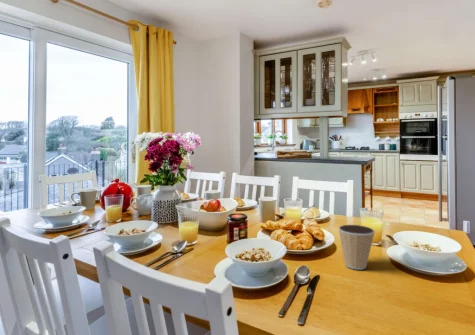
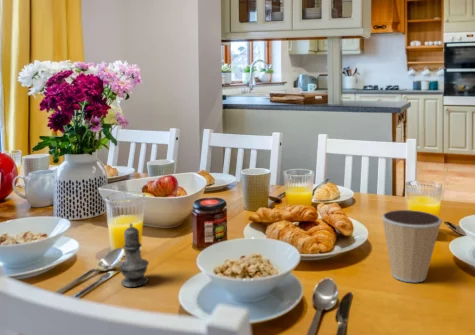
salt shaker: none [183,226,200,263] -> present [119,224,149,287]

